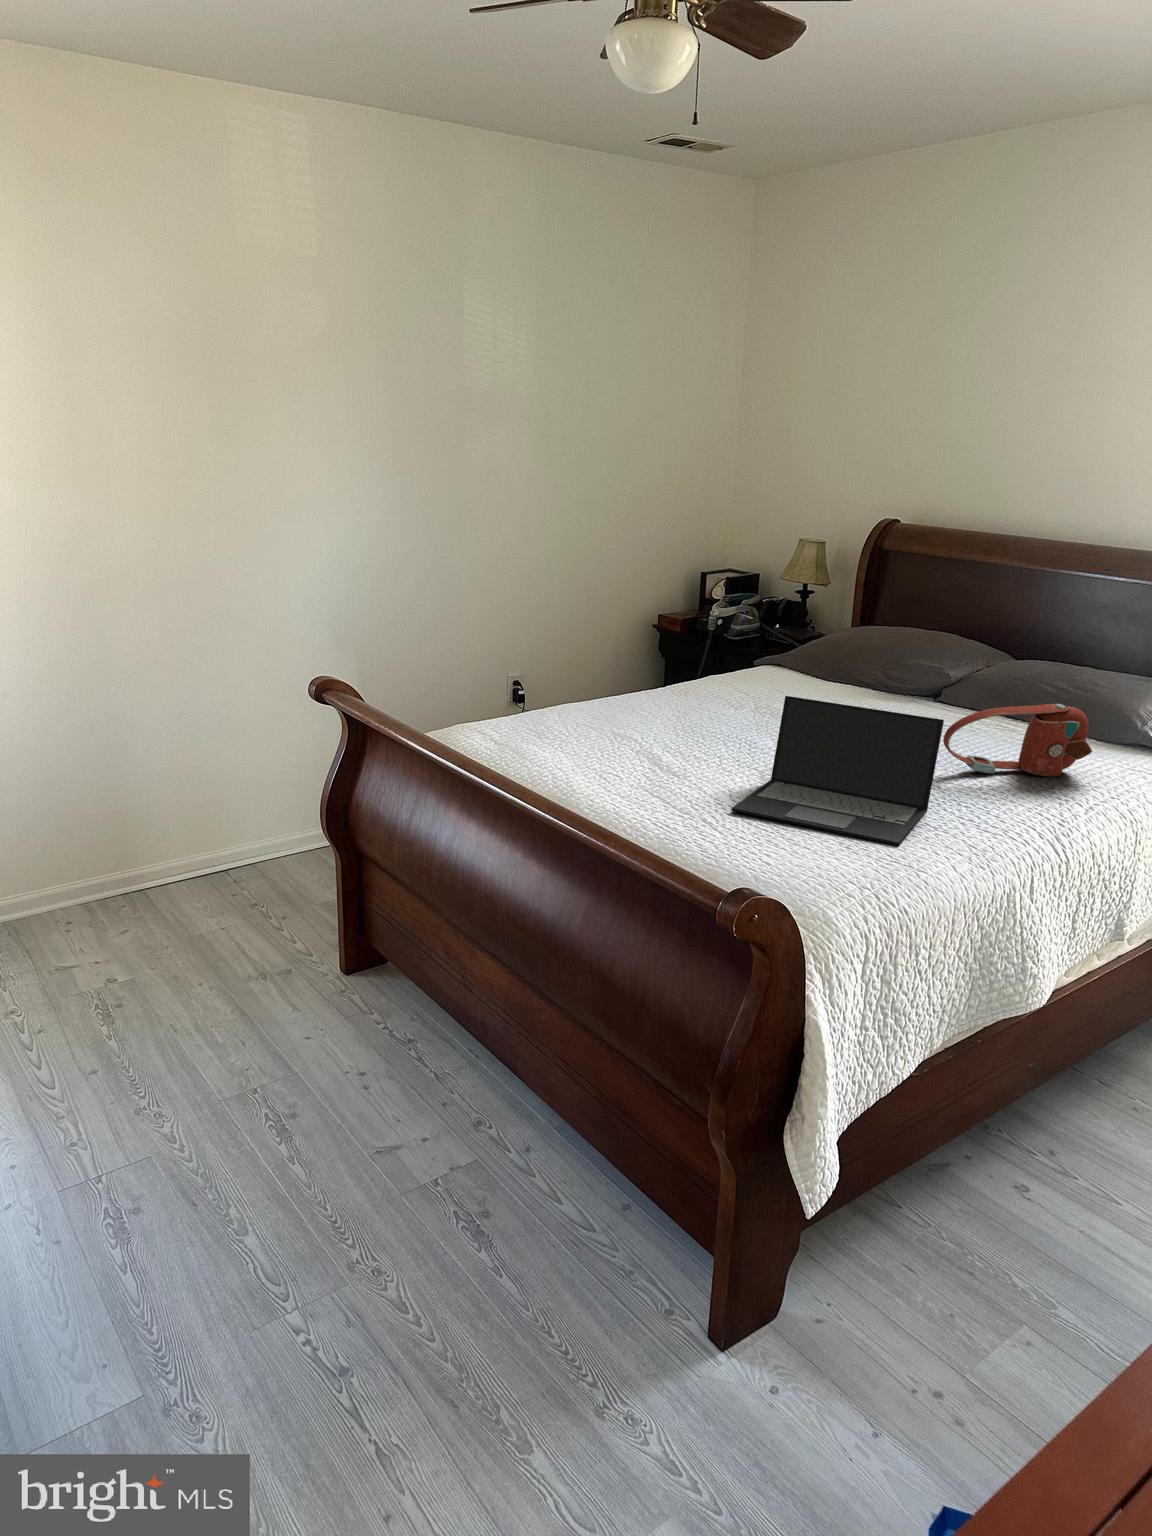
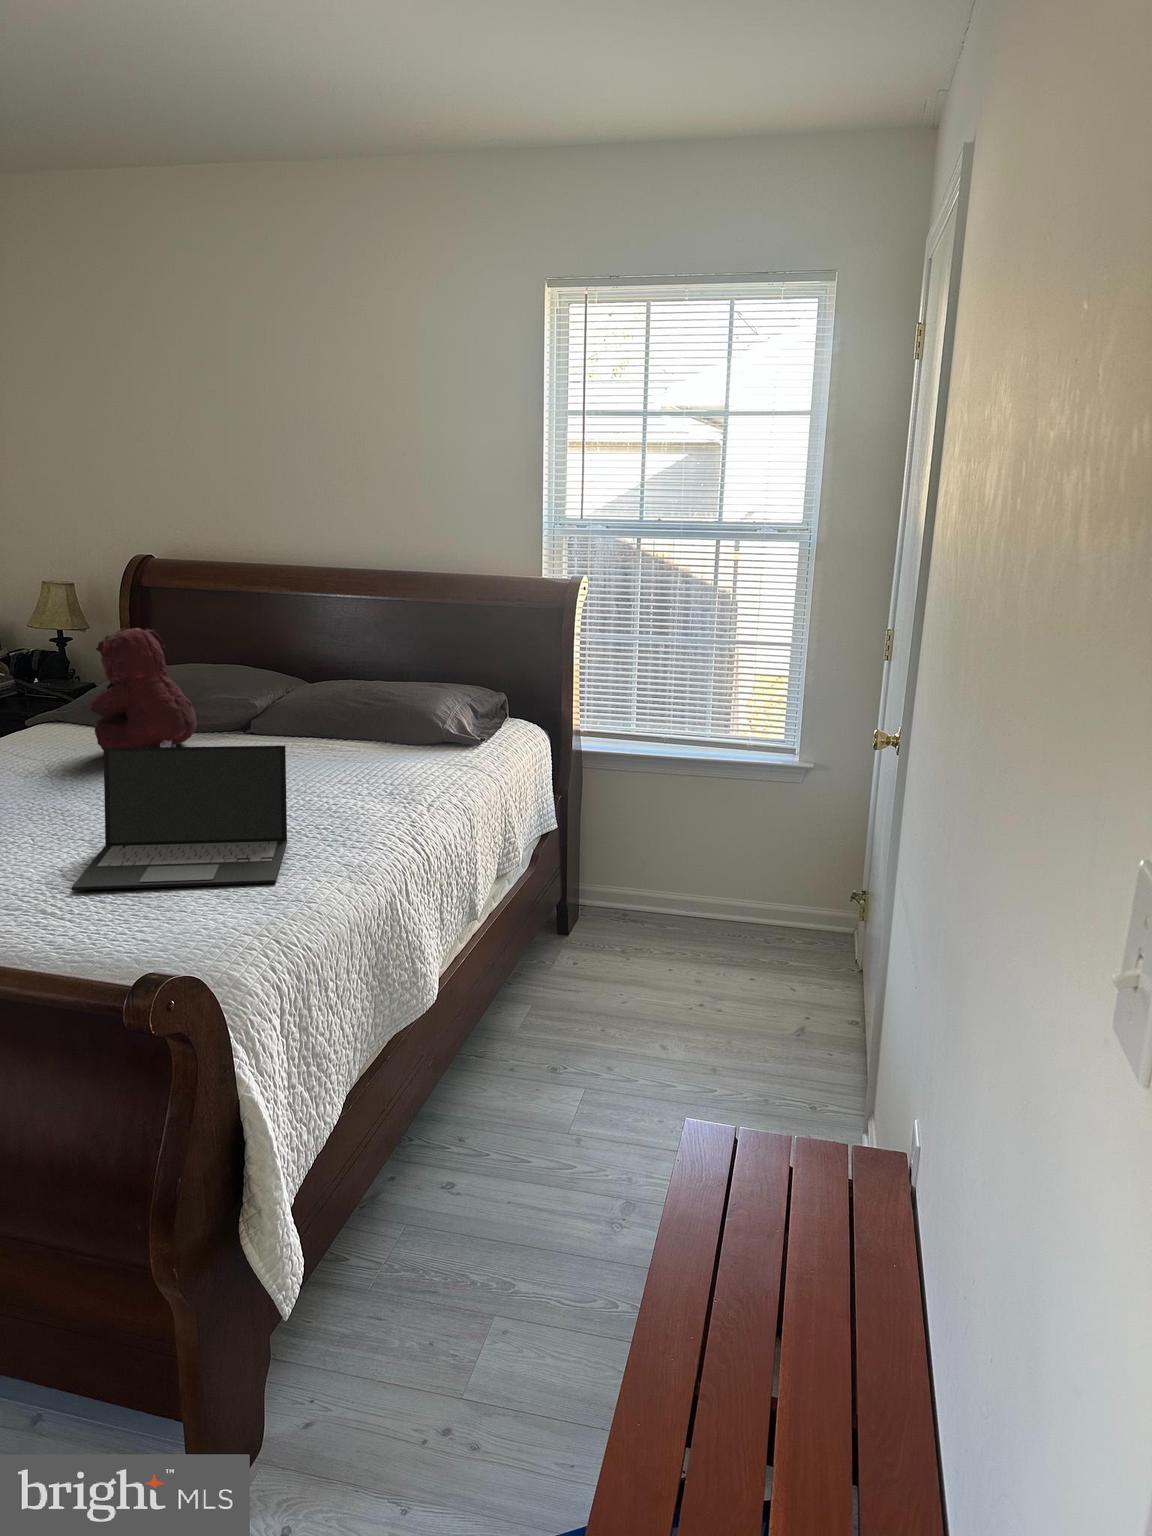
teddy bear: none [797,588,888,714] -> present [90,627,197,750]
handbag: present [943,704,1092,777] -> none [280,715,415,793]

